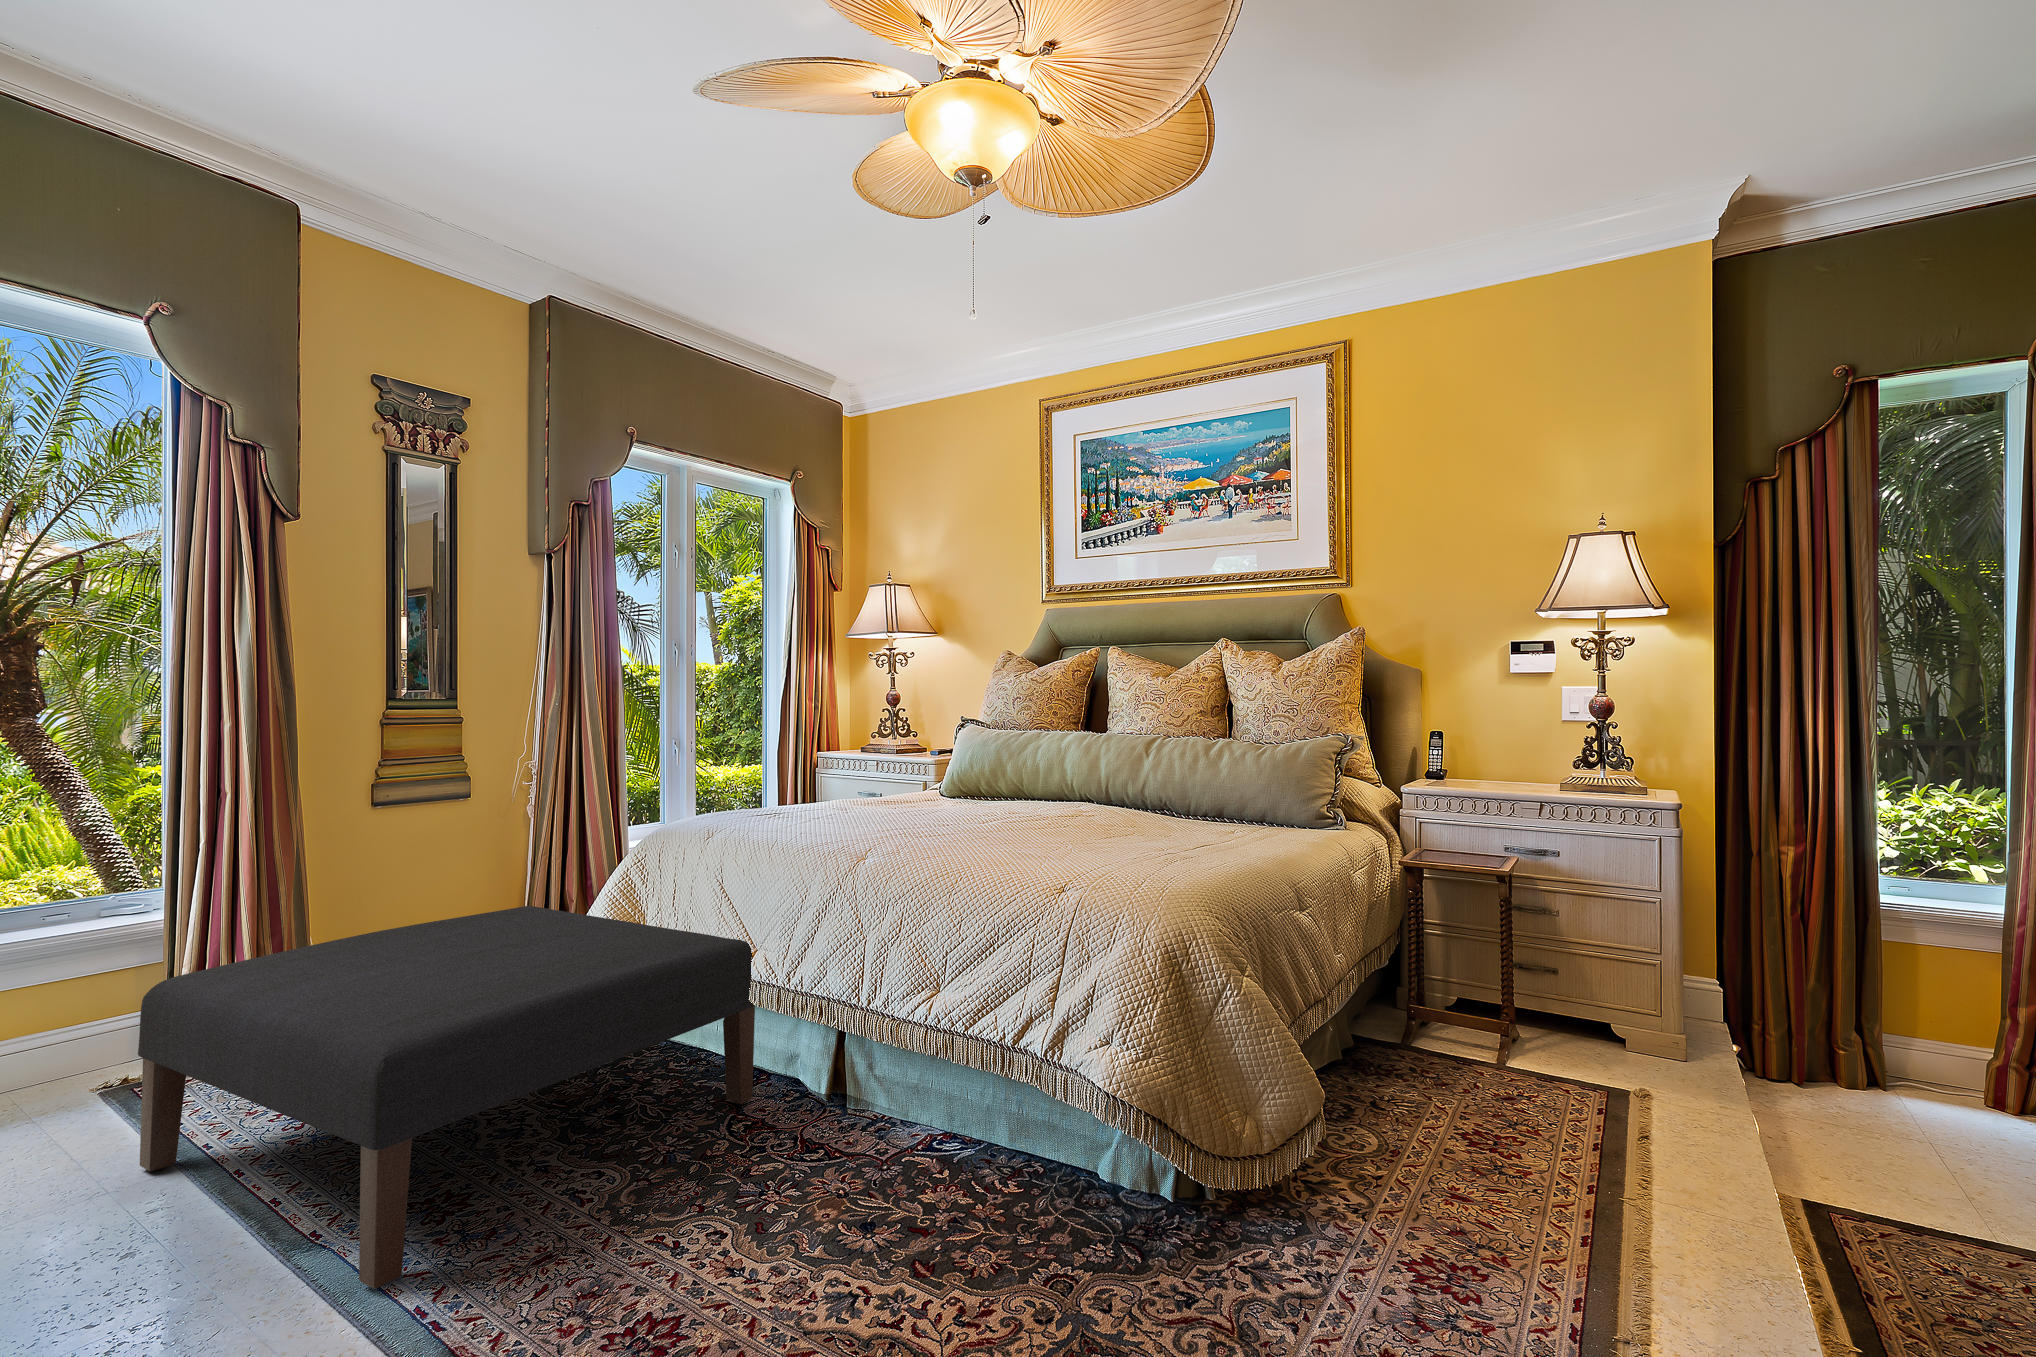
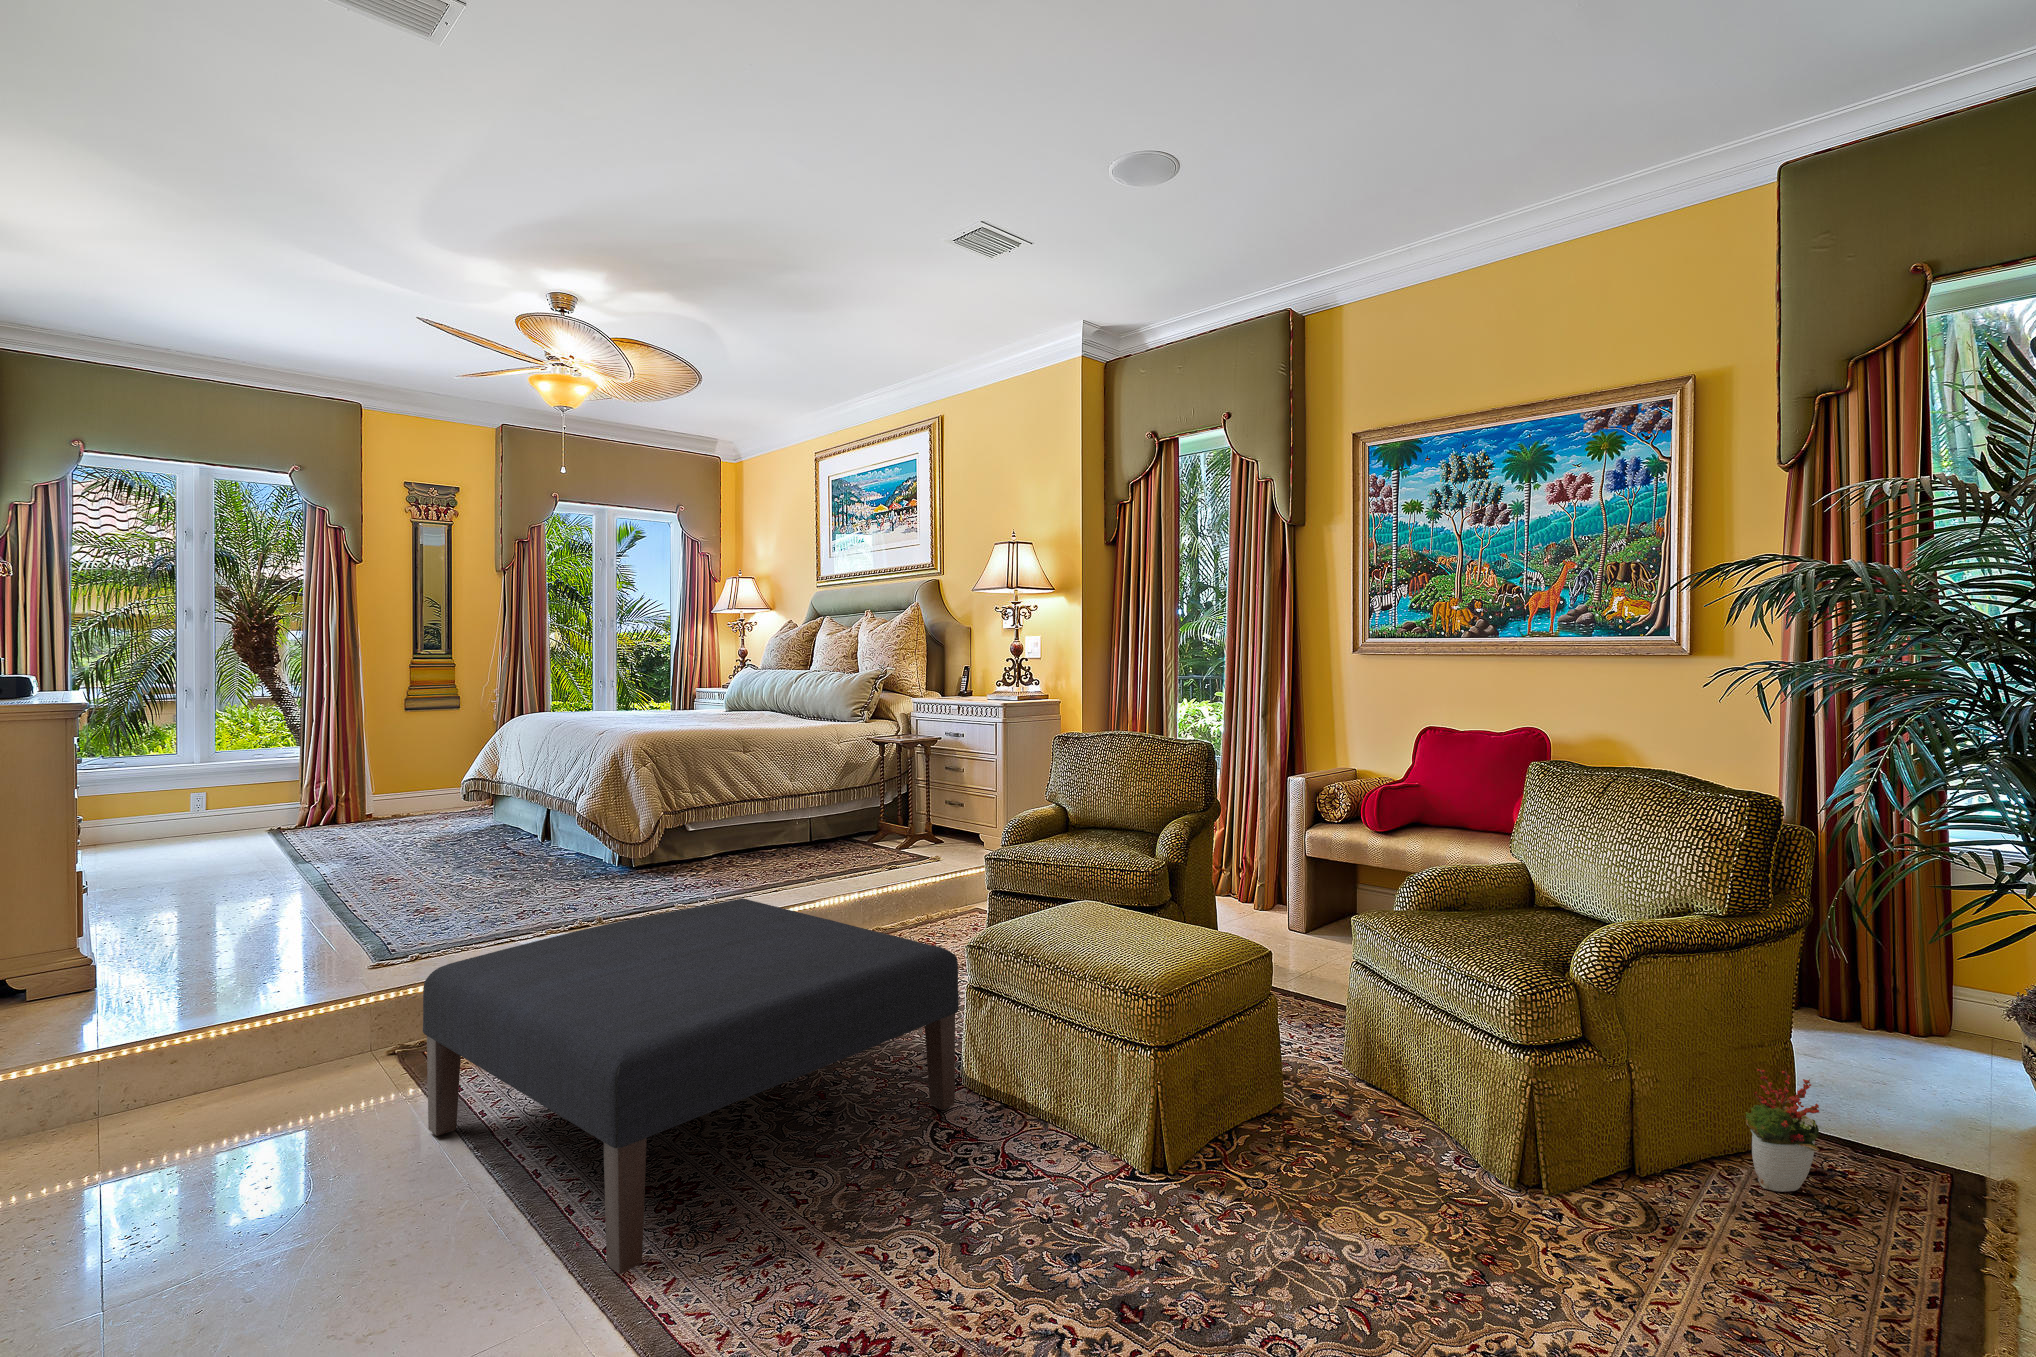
decorative plant: none [1453,1010,1508,1116] -> present [1746,1069,1819,1192]

